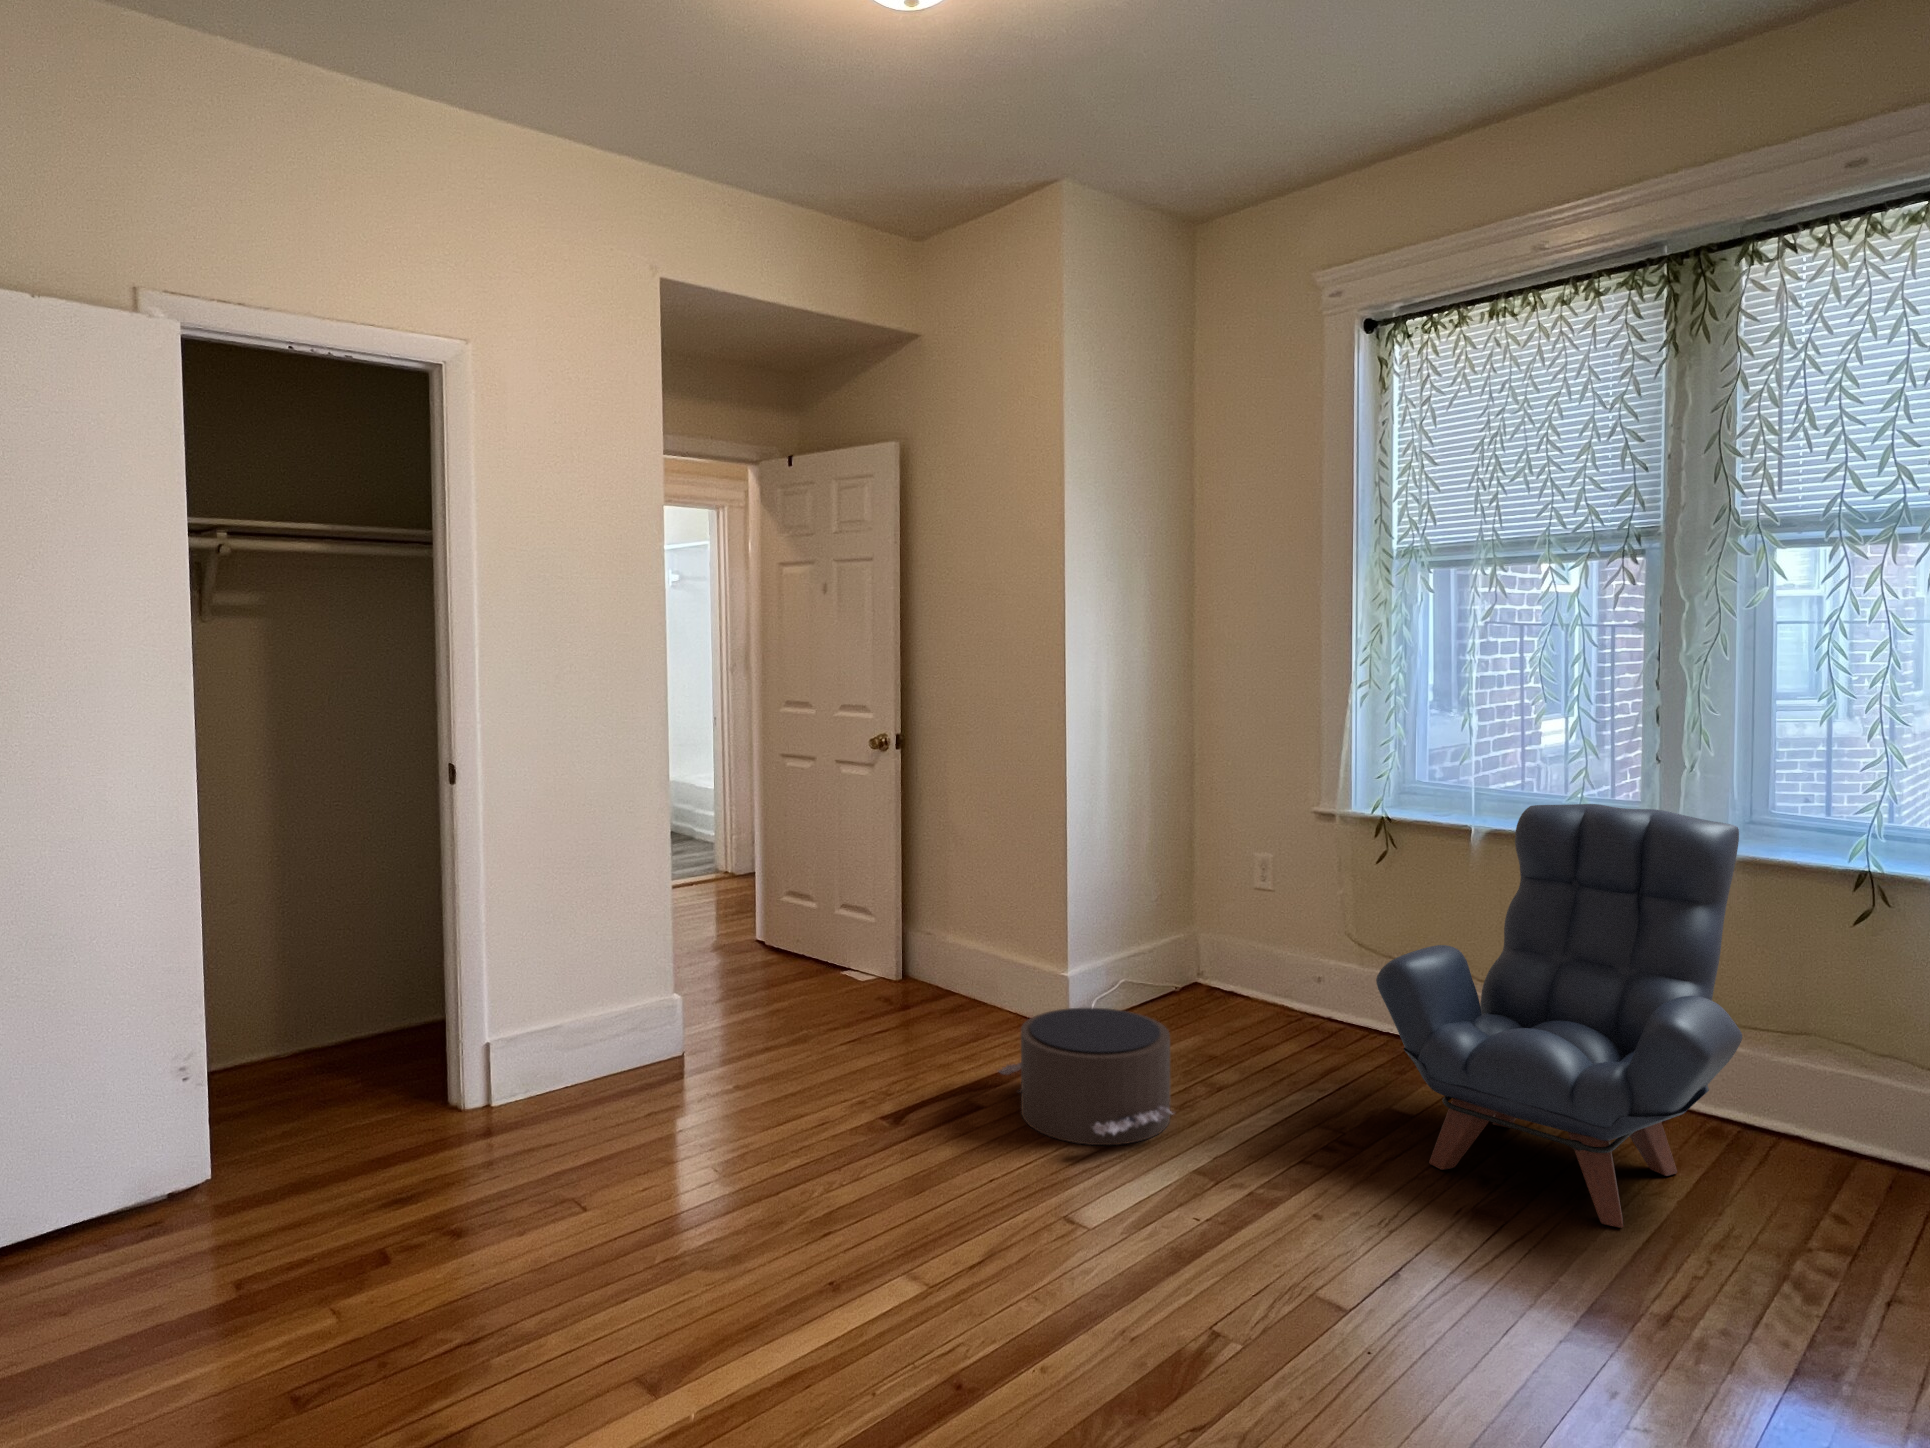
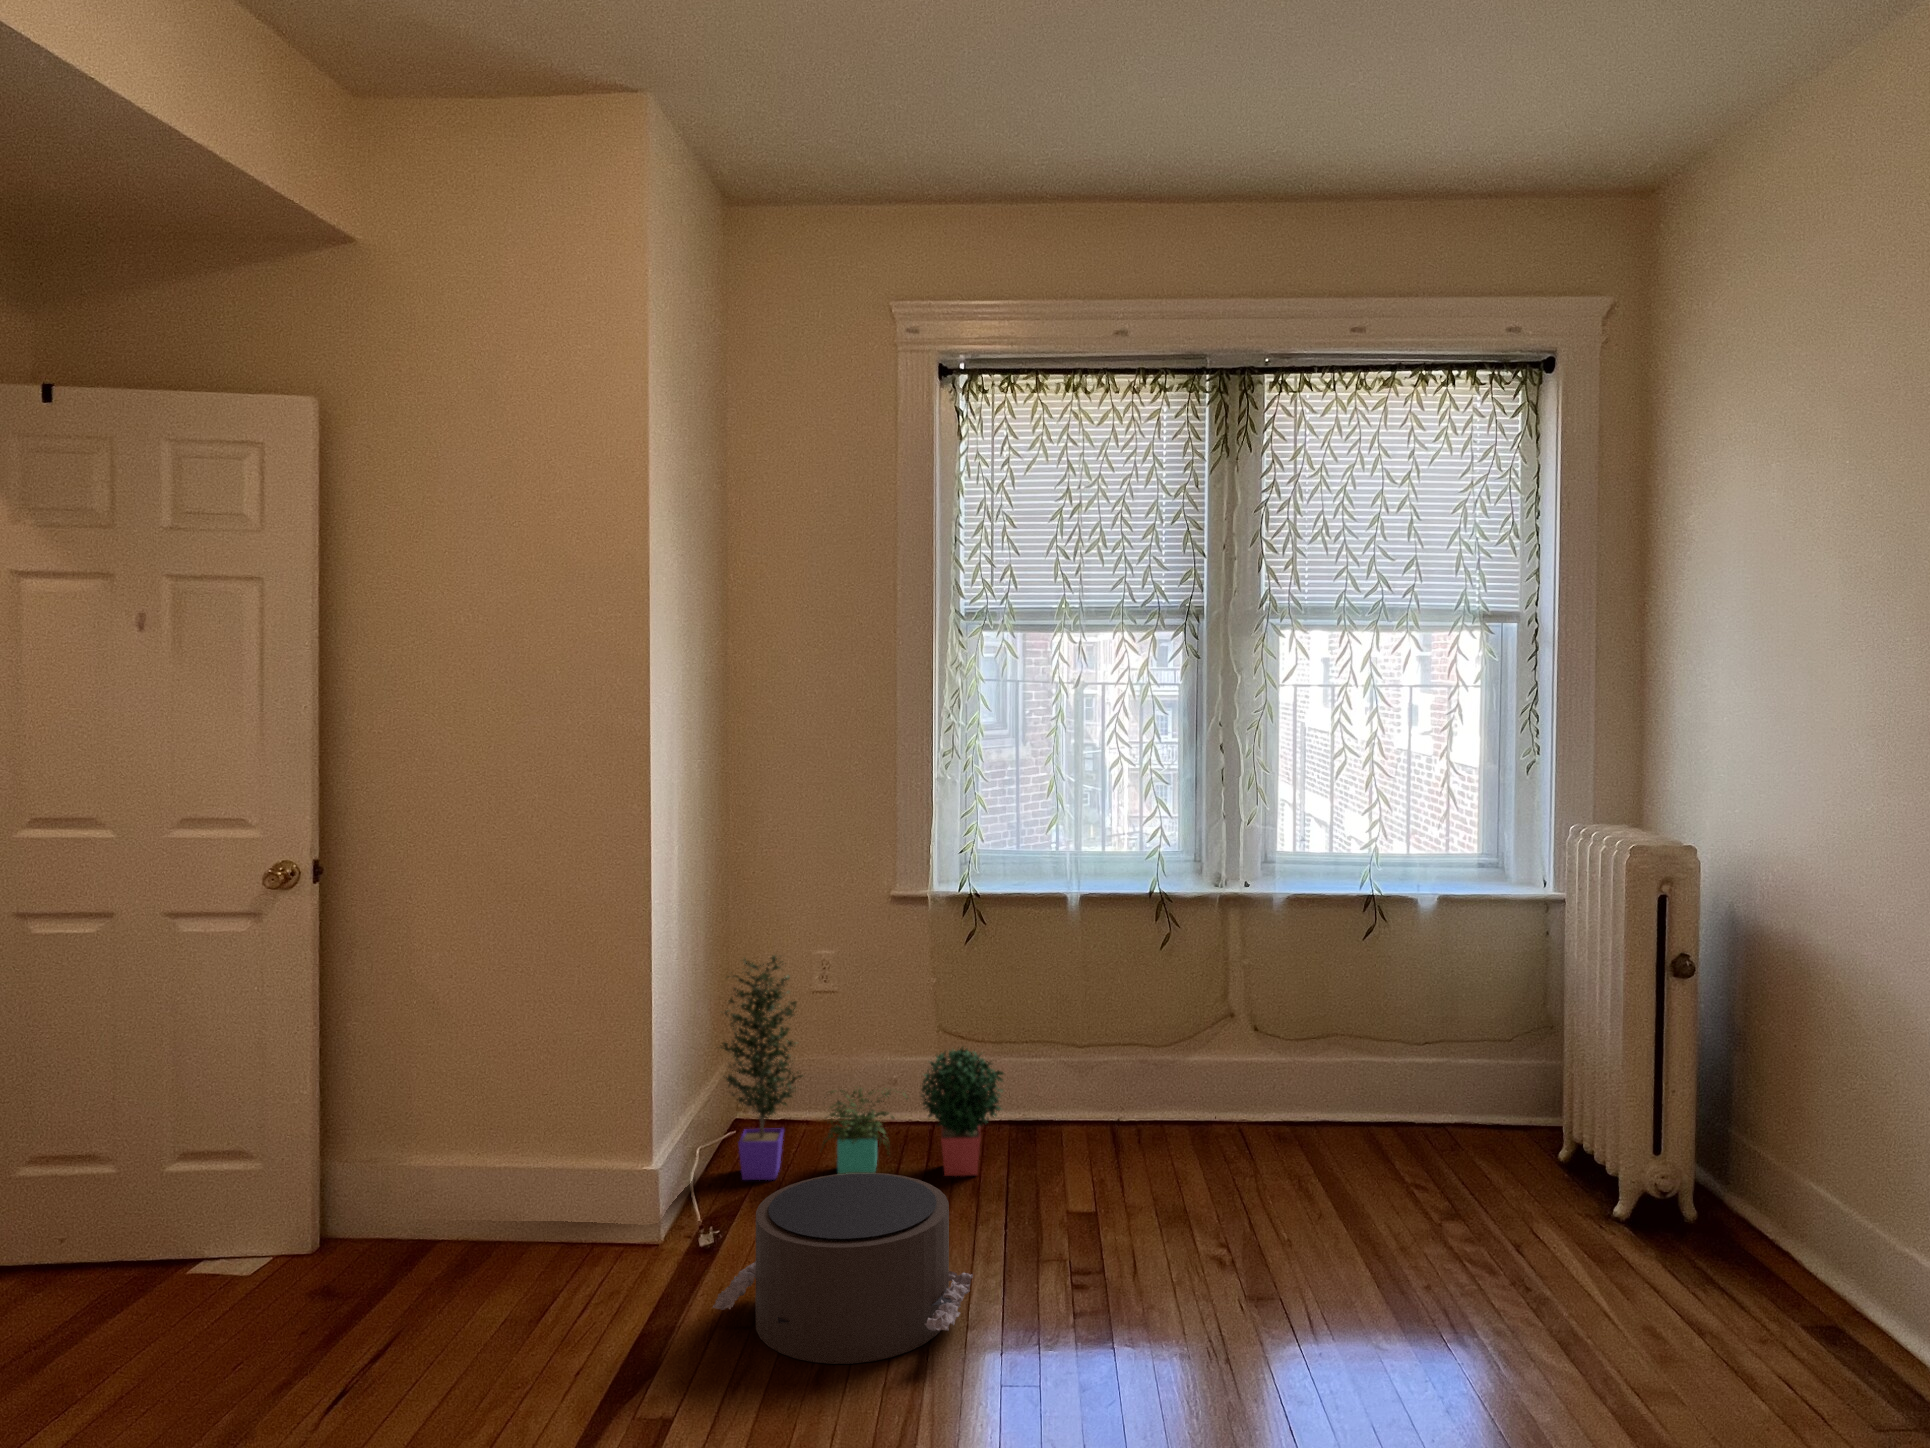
armchair: present [1376,804,1742,1228] -> none [1108,858,1415,1240]
potted plant: none [1146,842,1368,1064] -> present [721,955,1004,1180]

